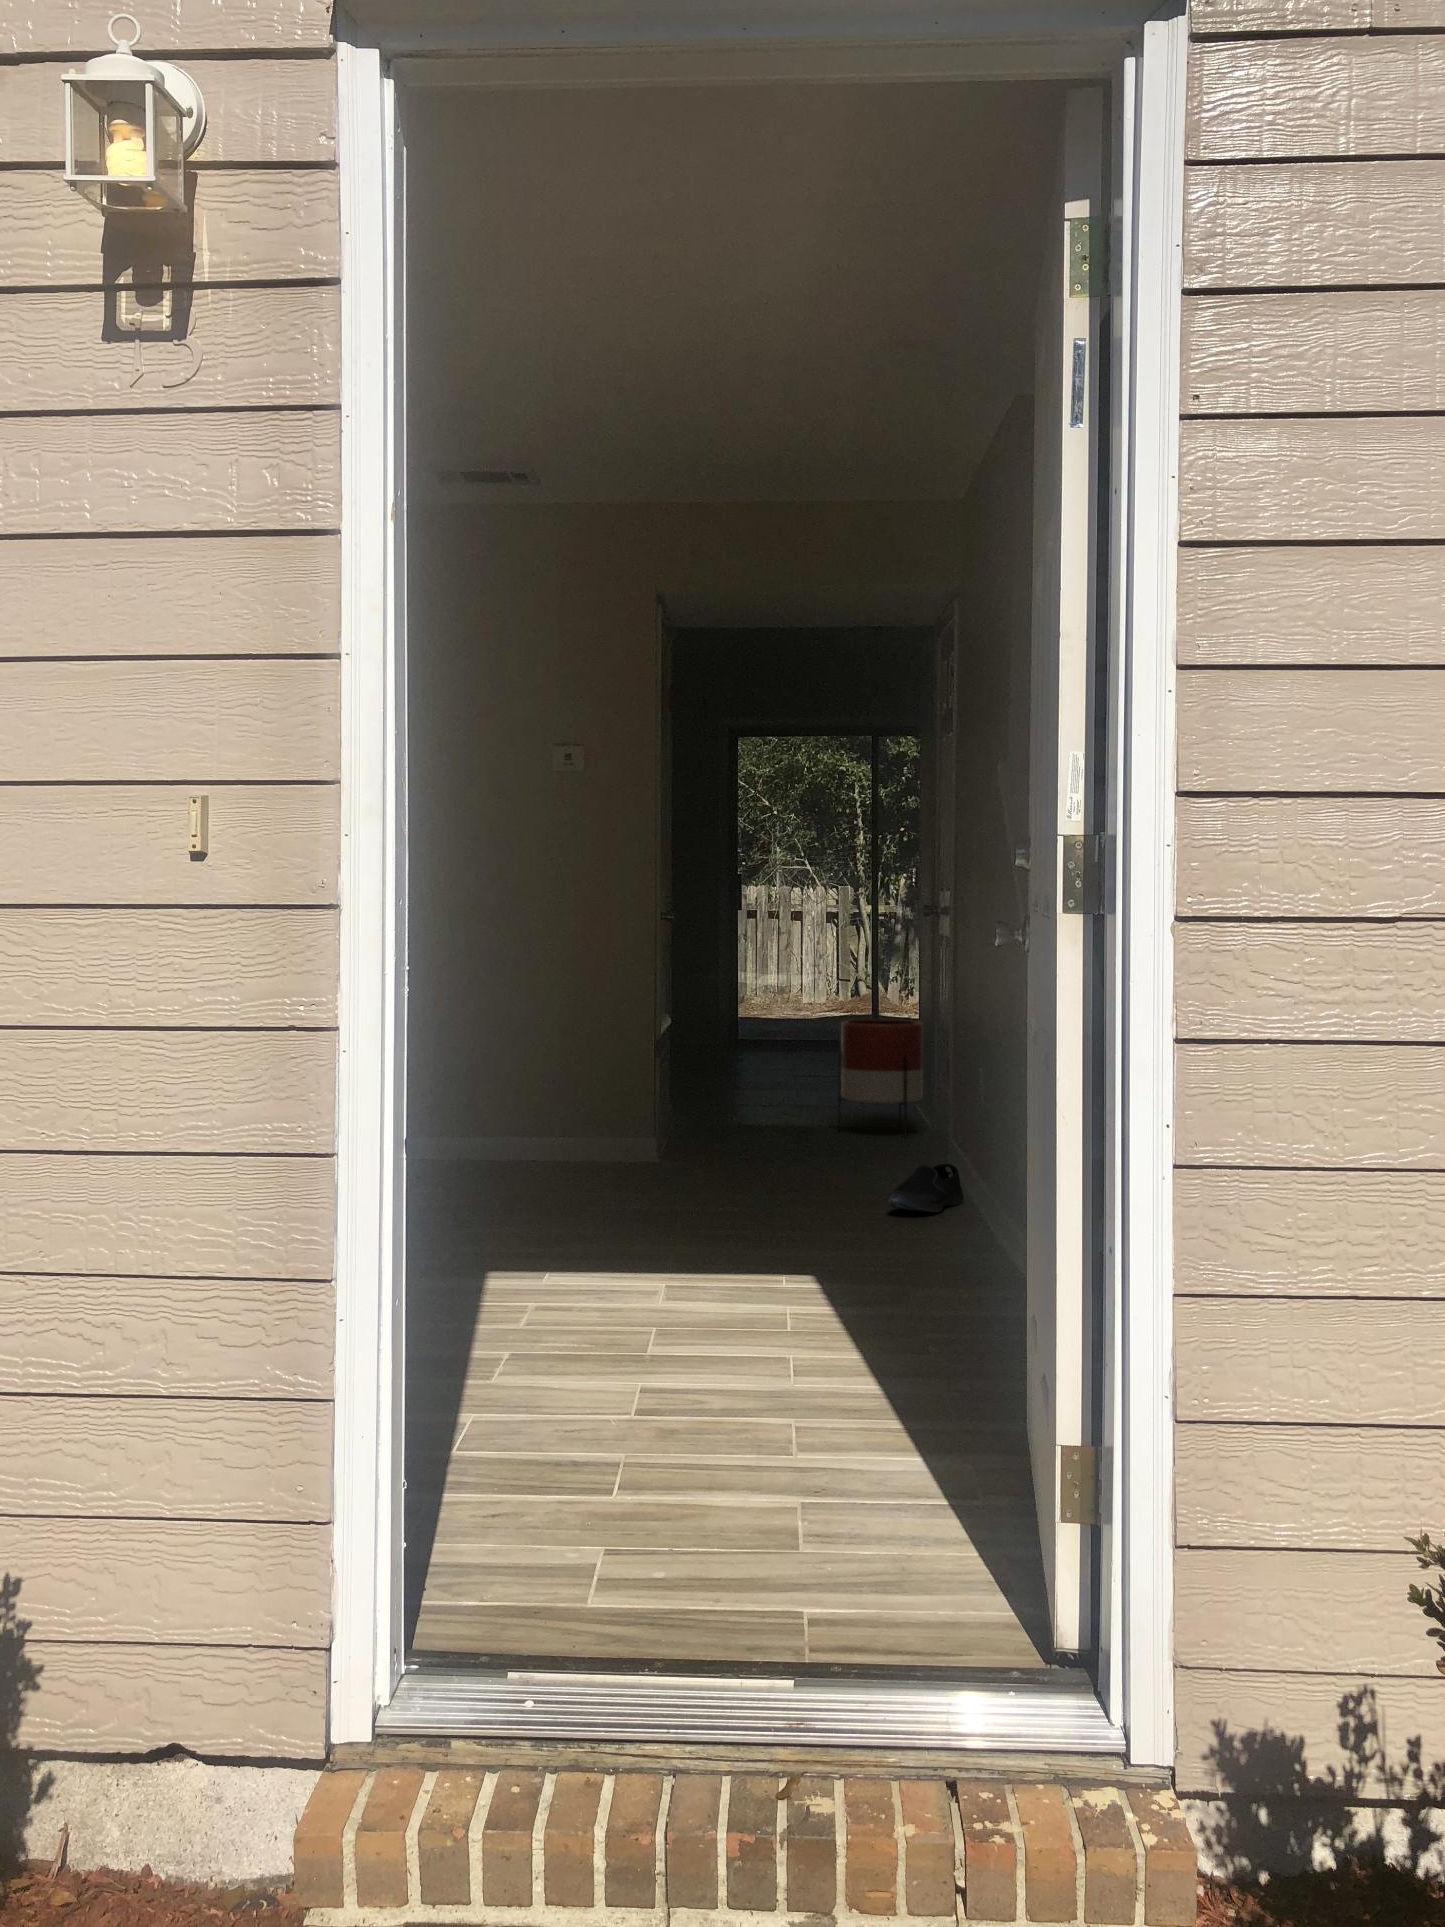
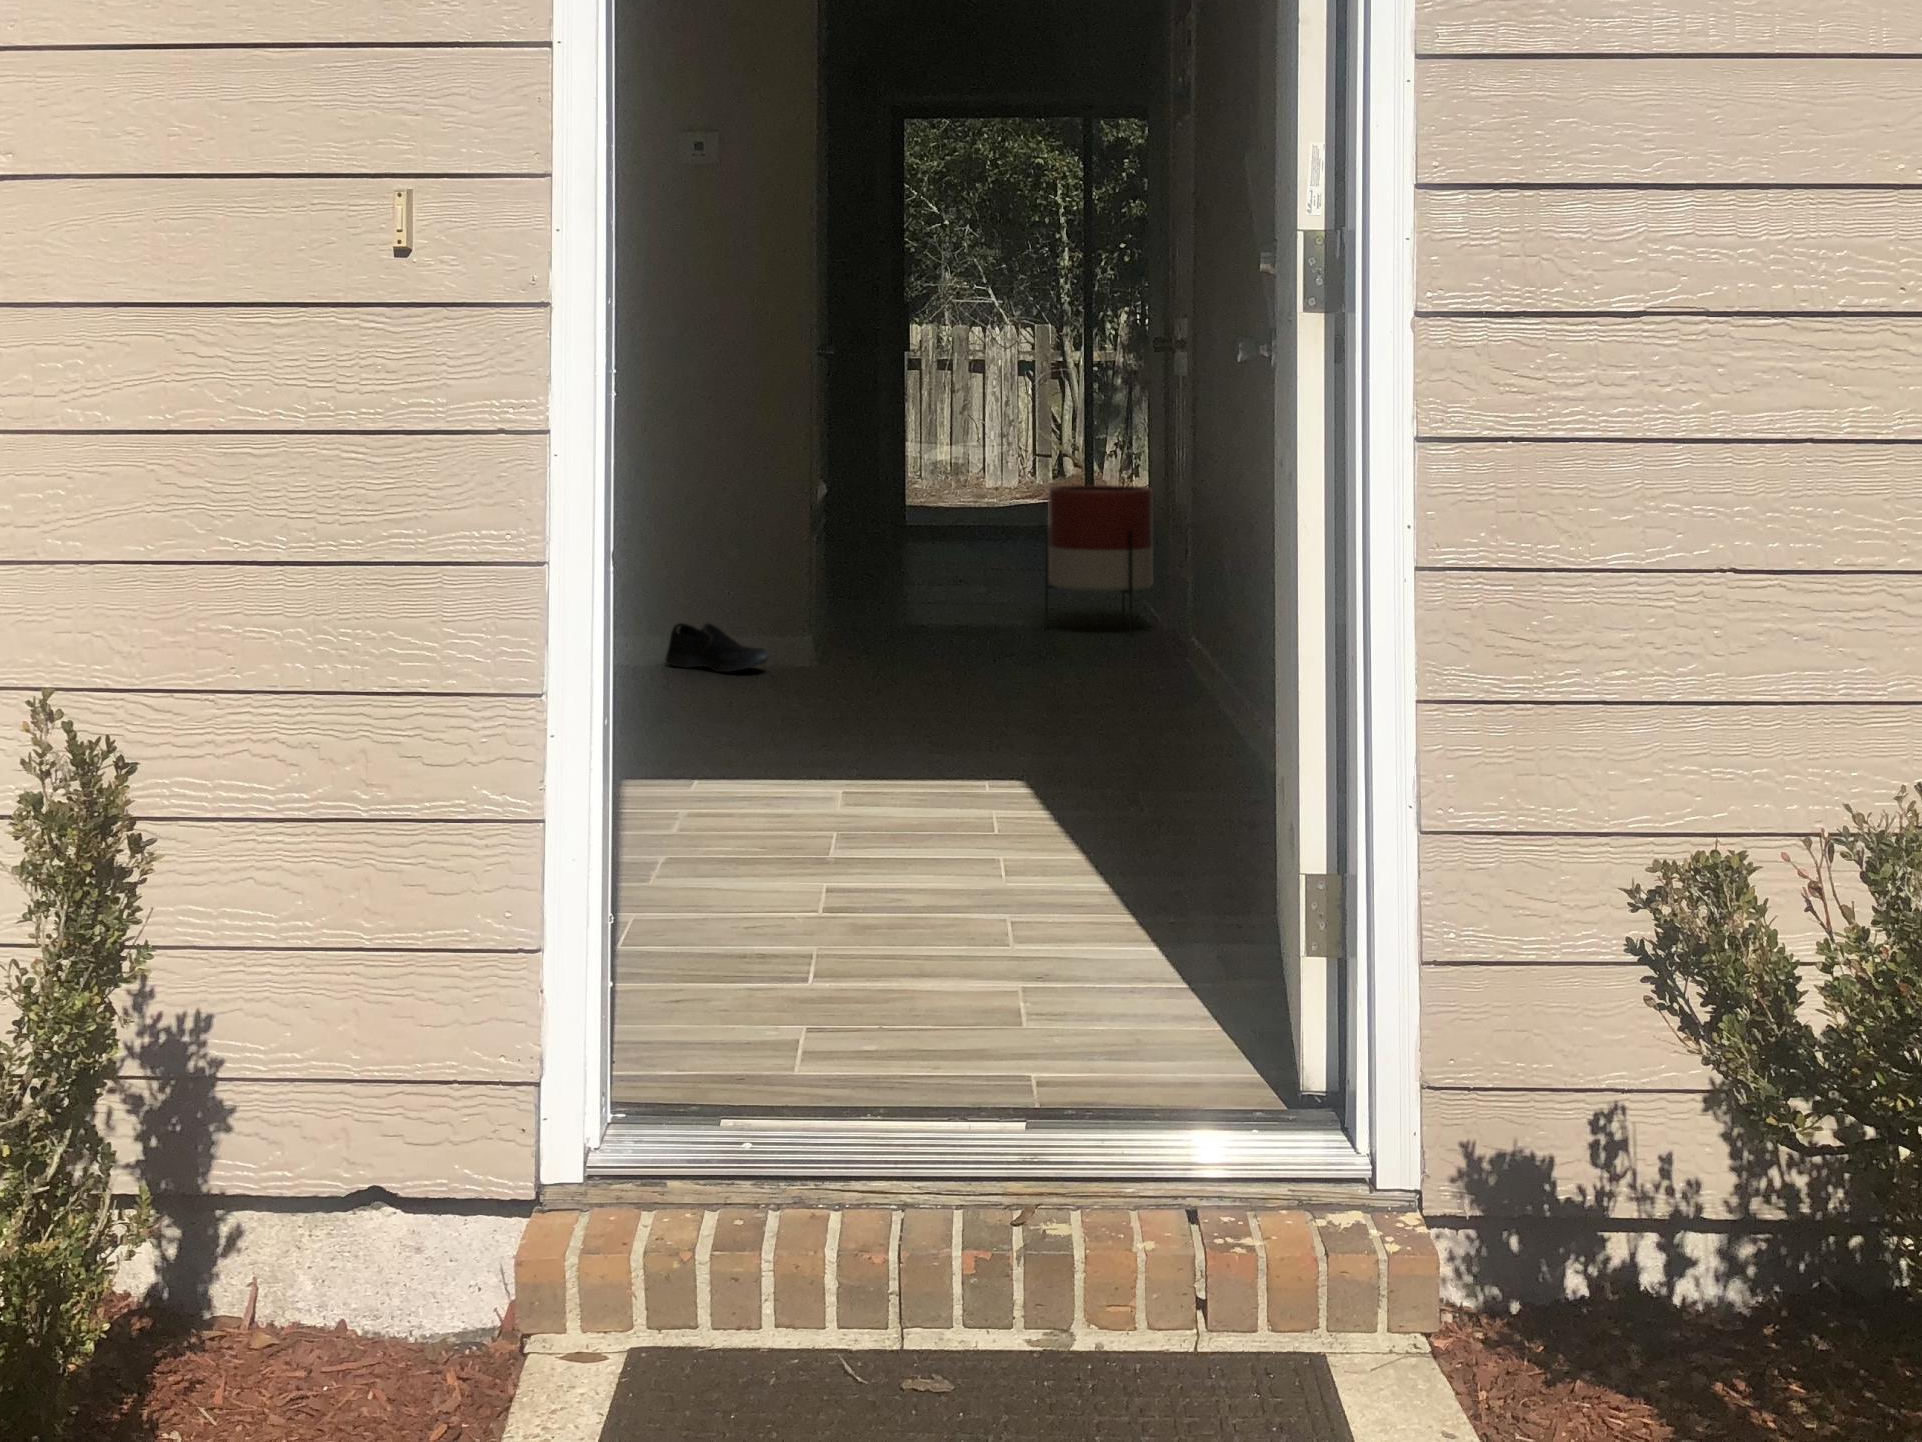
shoe: present [887,1164,964,1212] -> present [666,623,769,672]

